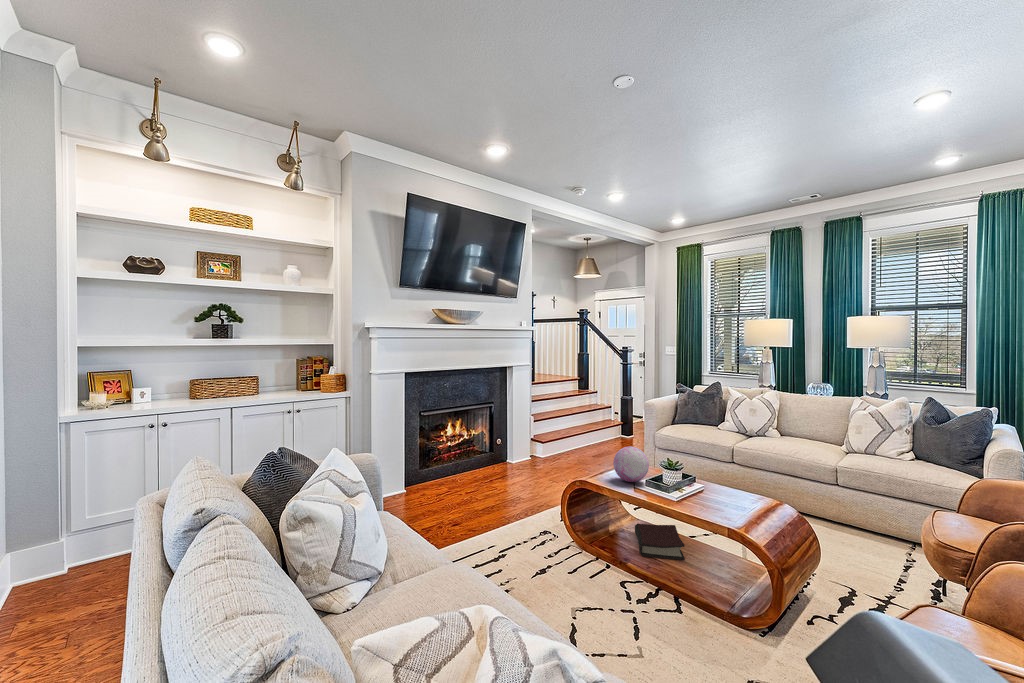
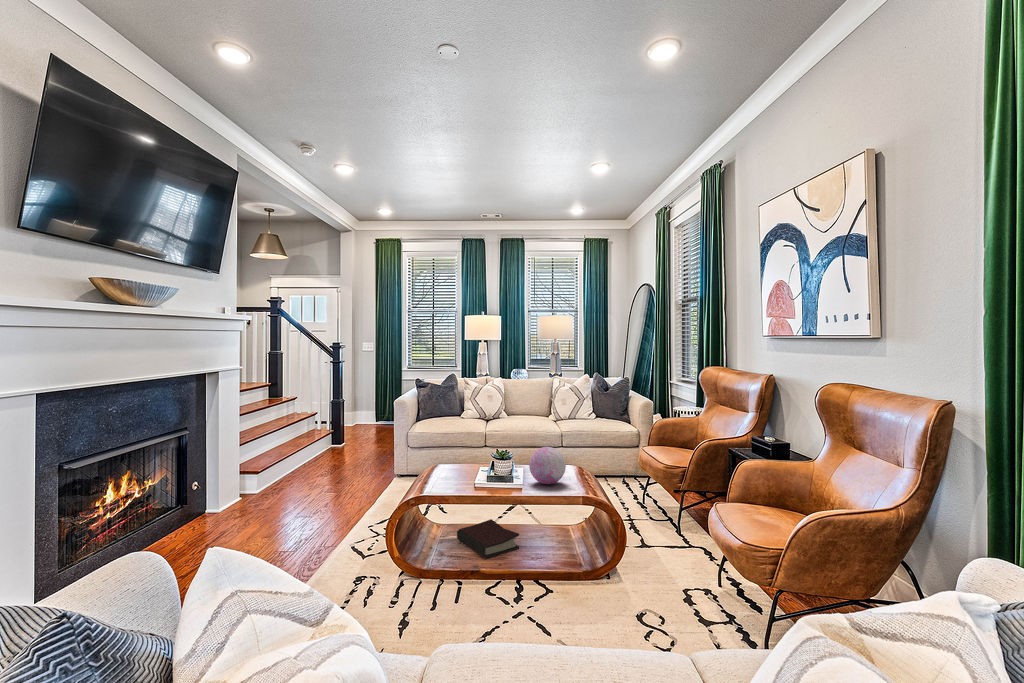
decorative orb: present [613,446,649,482] -> present [529,447,566,484]

